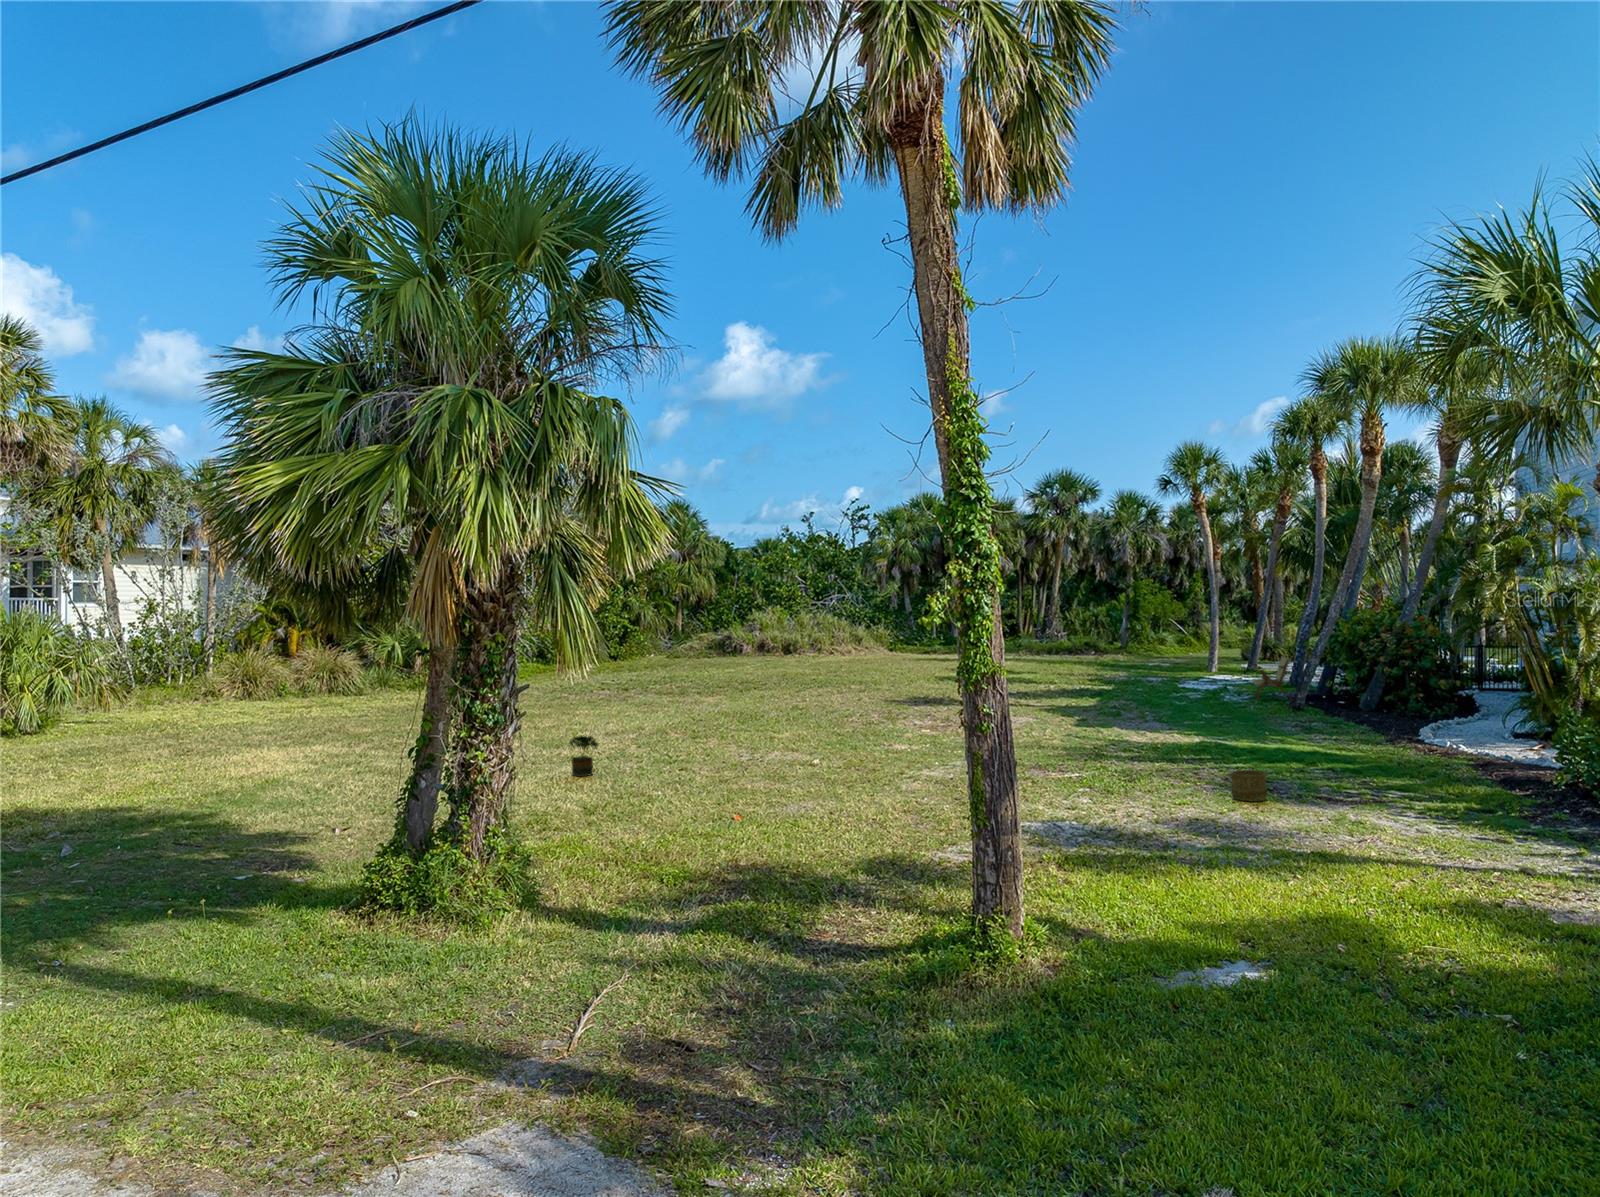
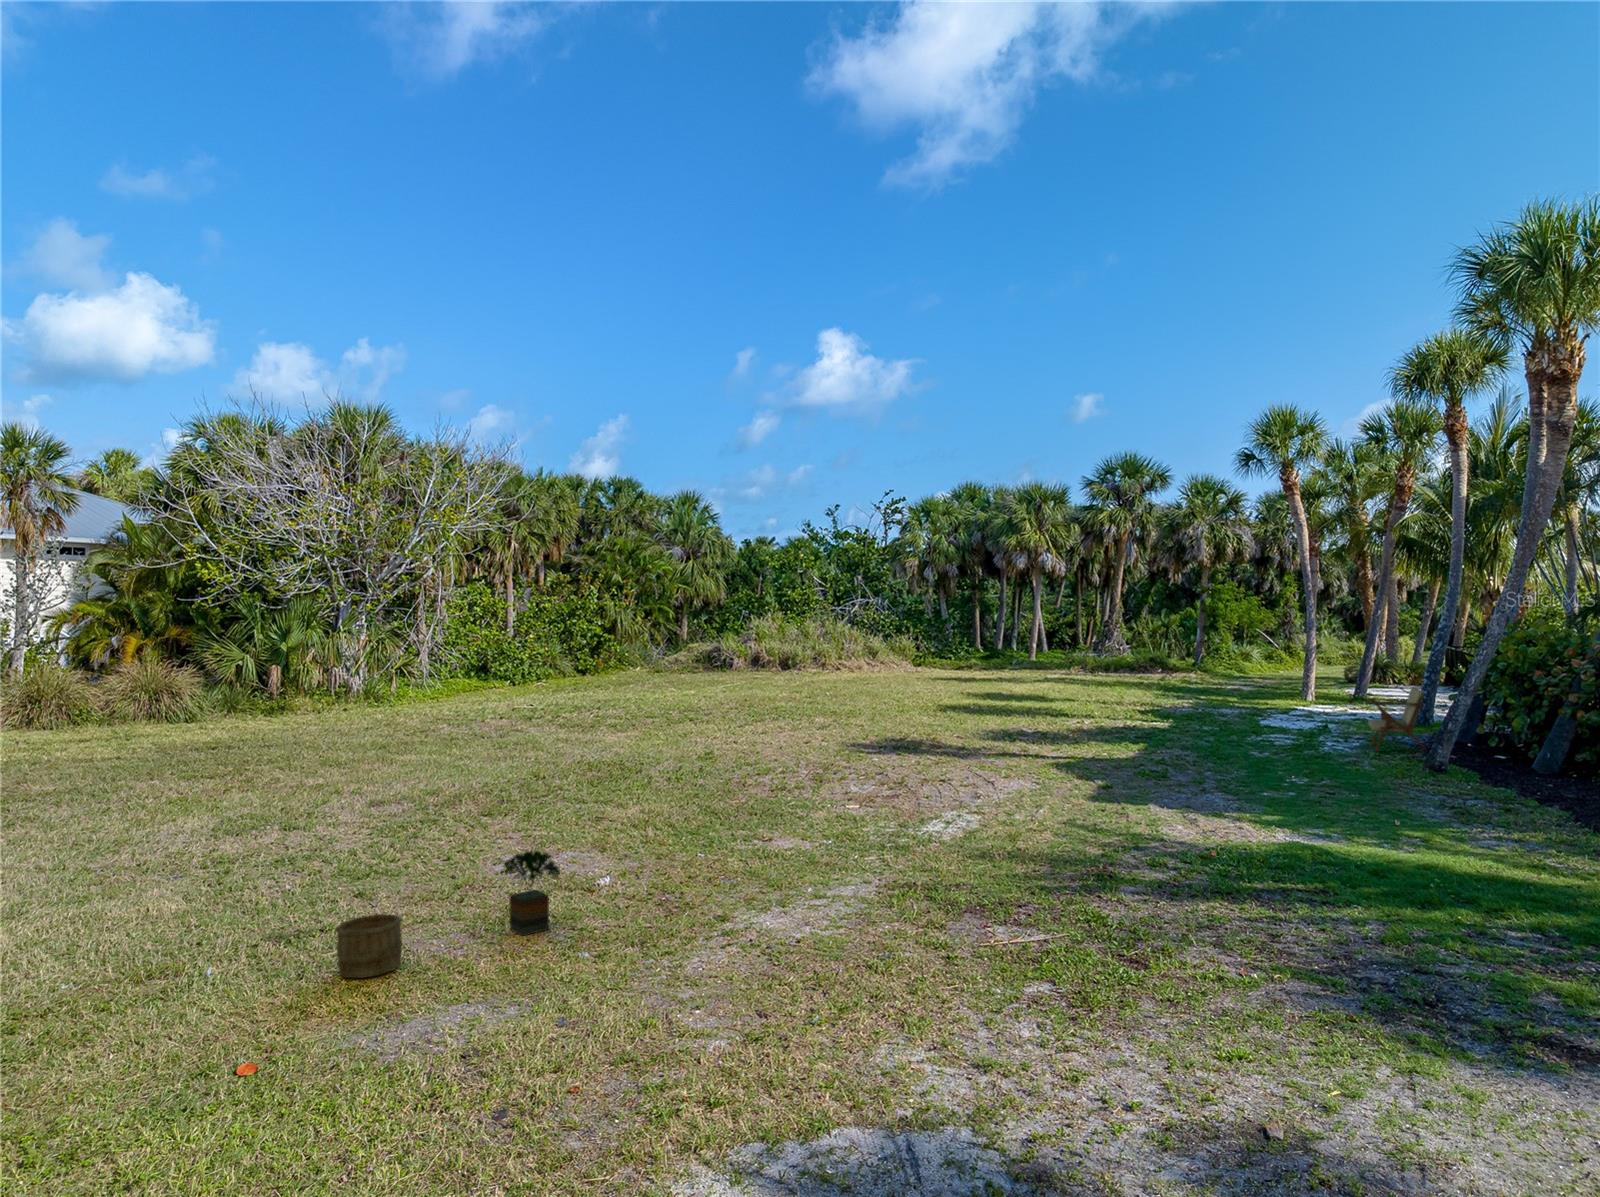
potted tree: present [570,735,598,777] -> present [504,850,560,936]
wooden bucket: present [1230,770,1267,802] -> present [335,914,402,978]

